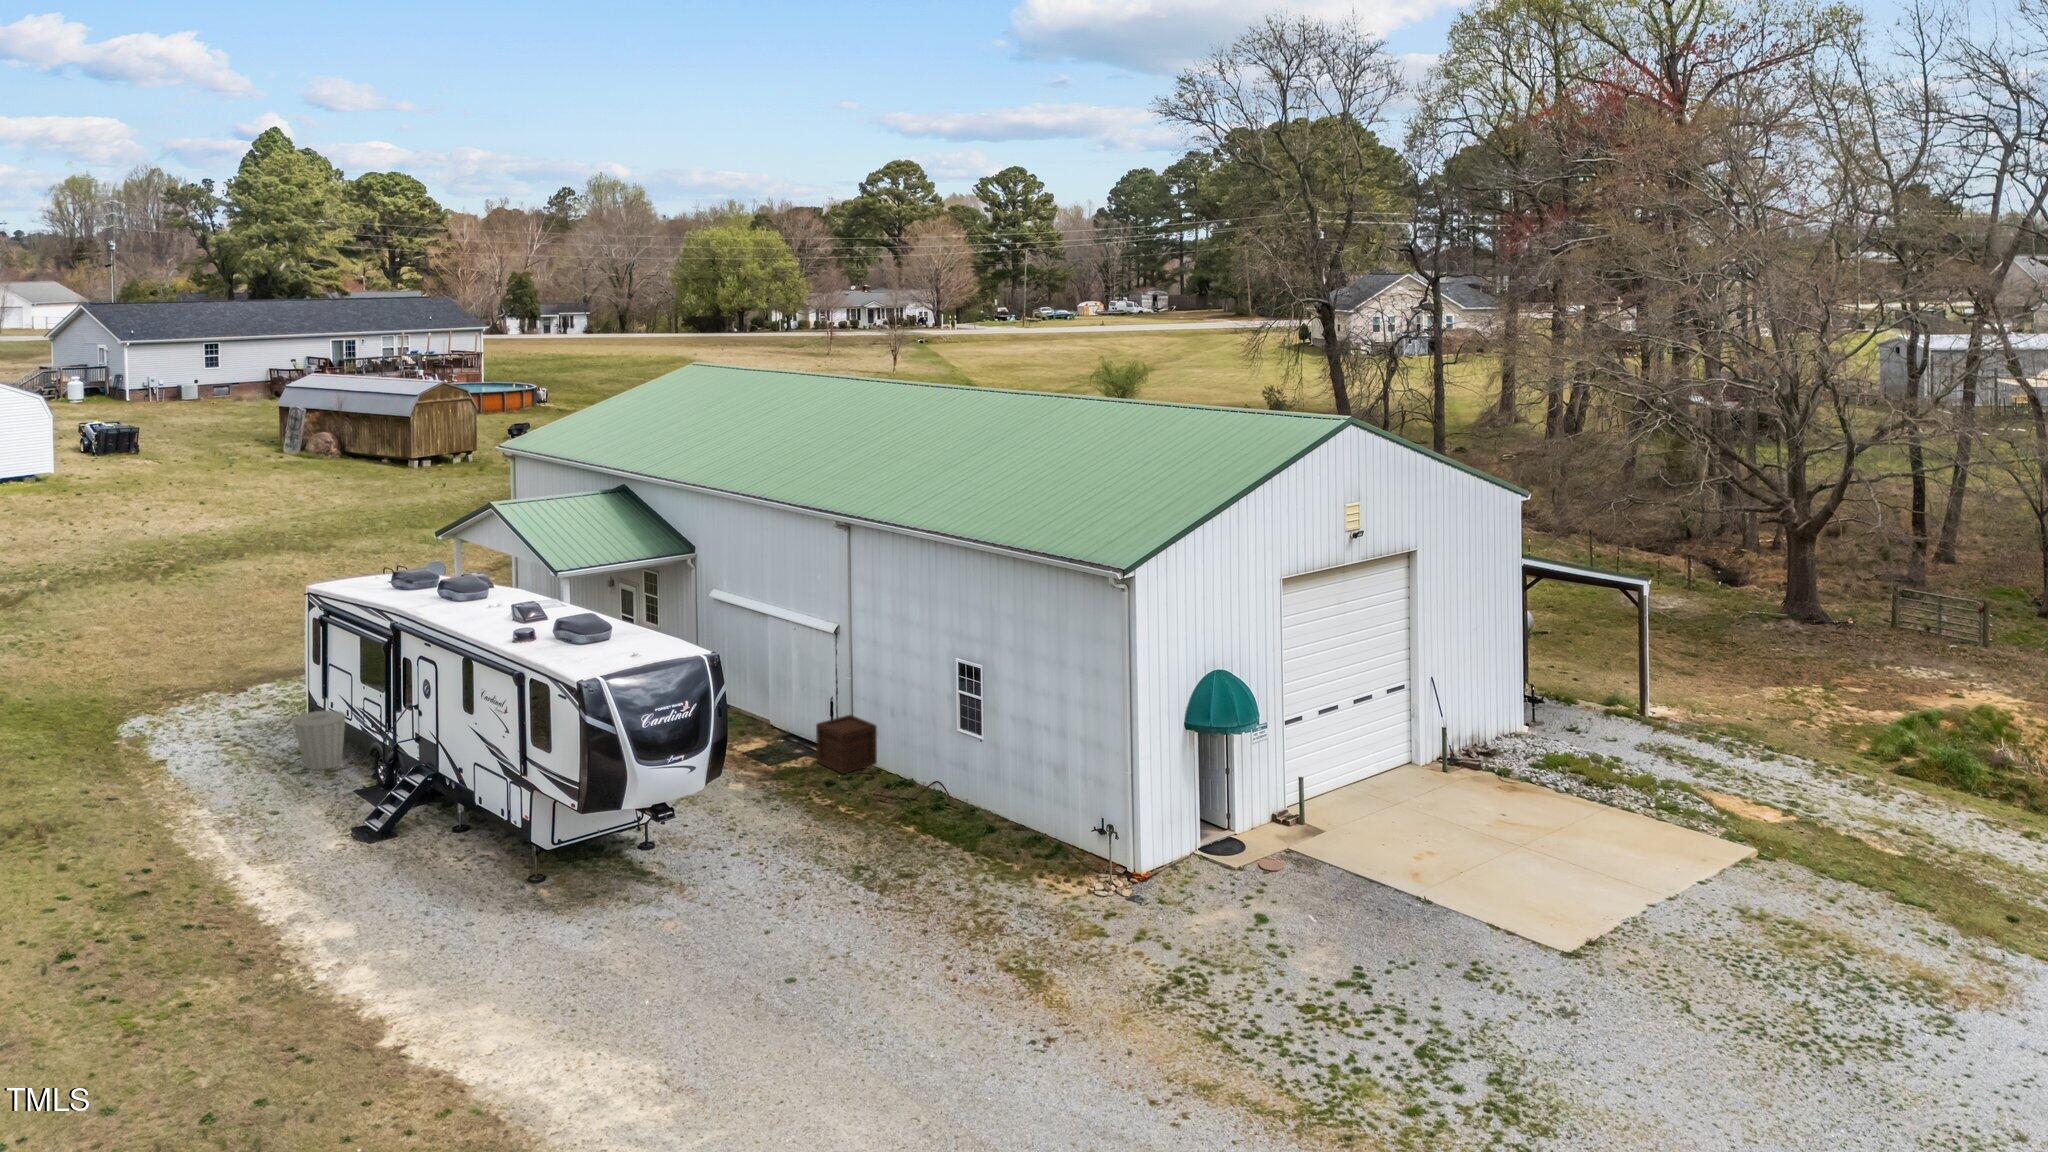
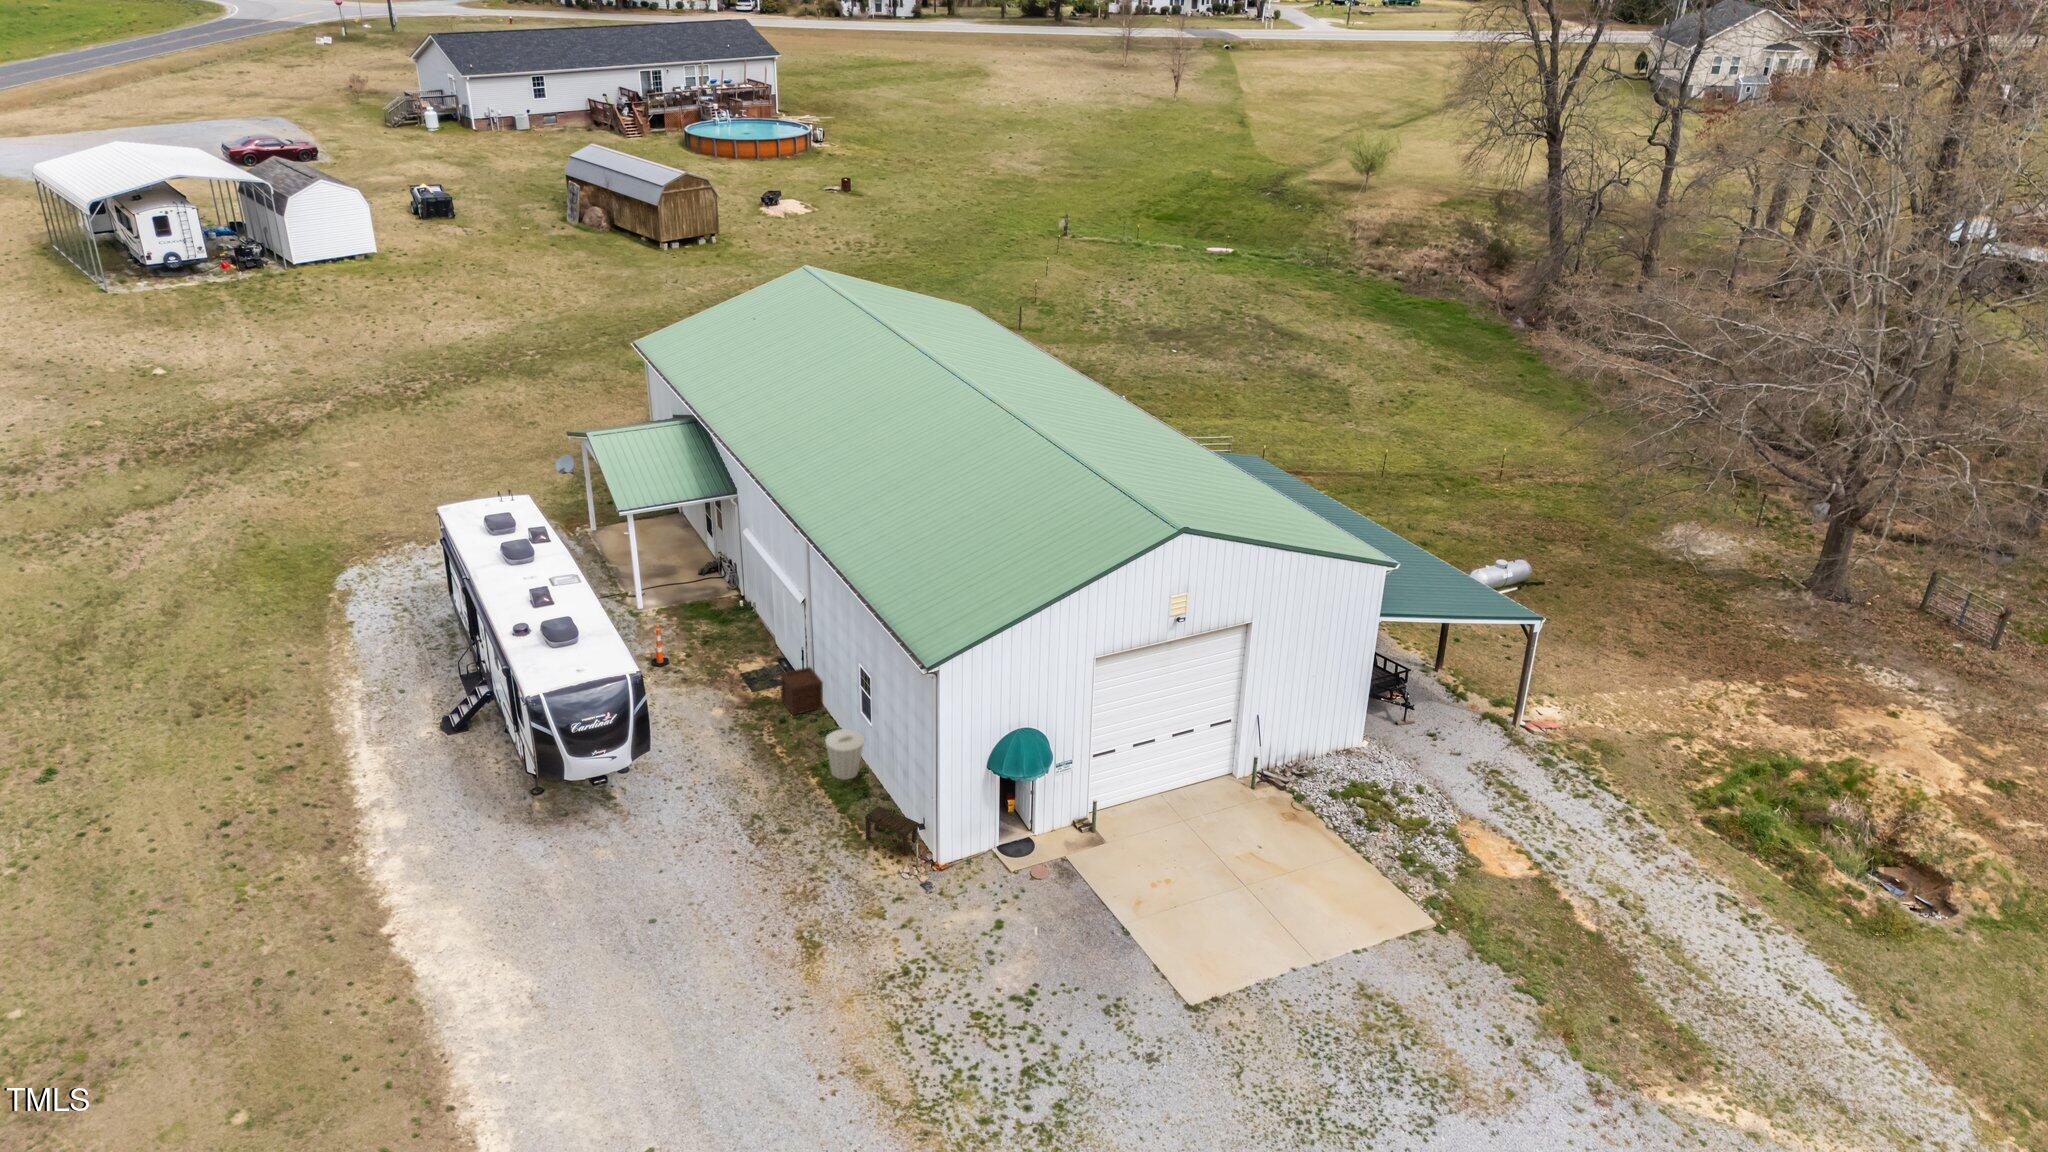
trash can: present [292,710,346,770] -> present [825,729,864,780]
bench: none [1020,823,1095,878] -> present [865,806,919,856]

